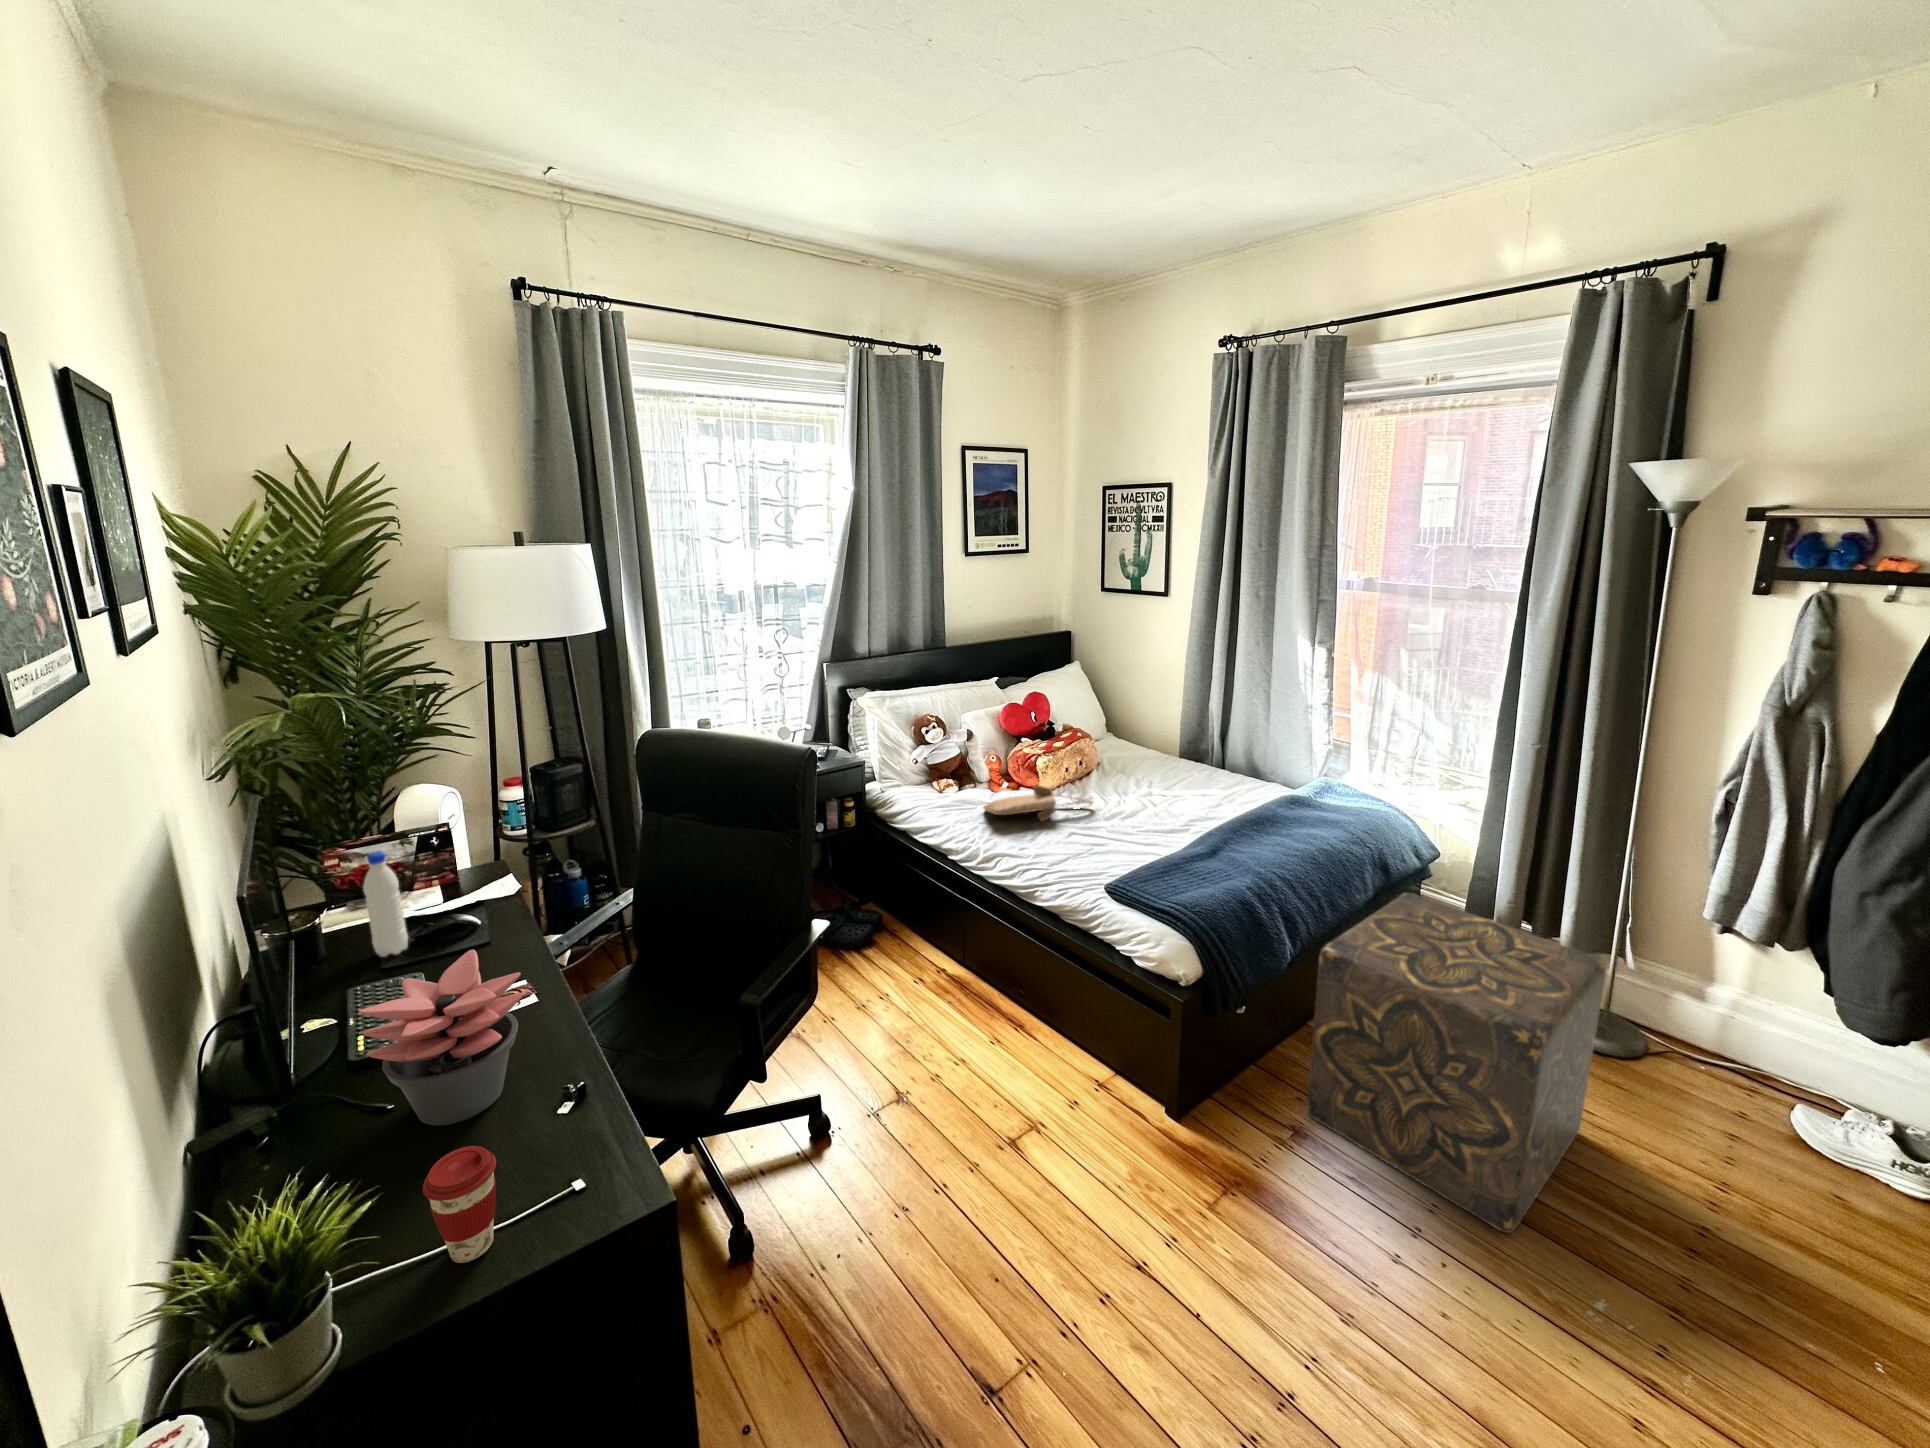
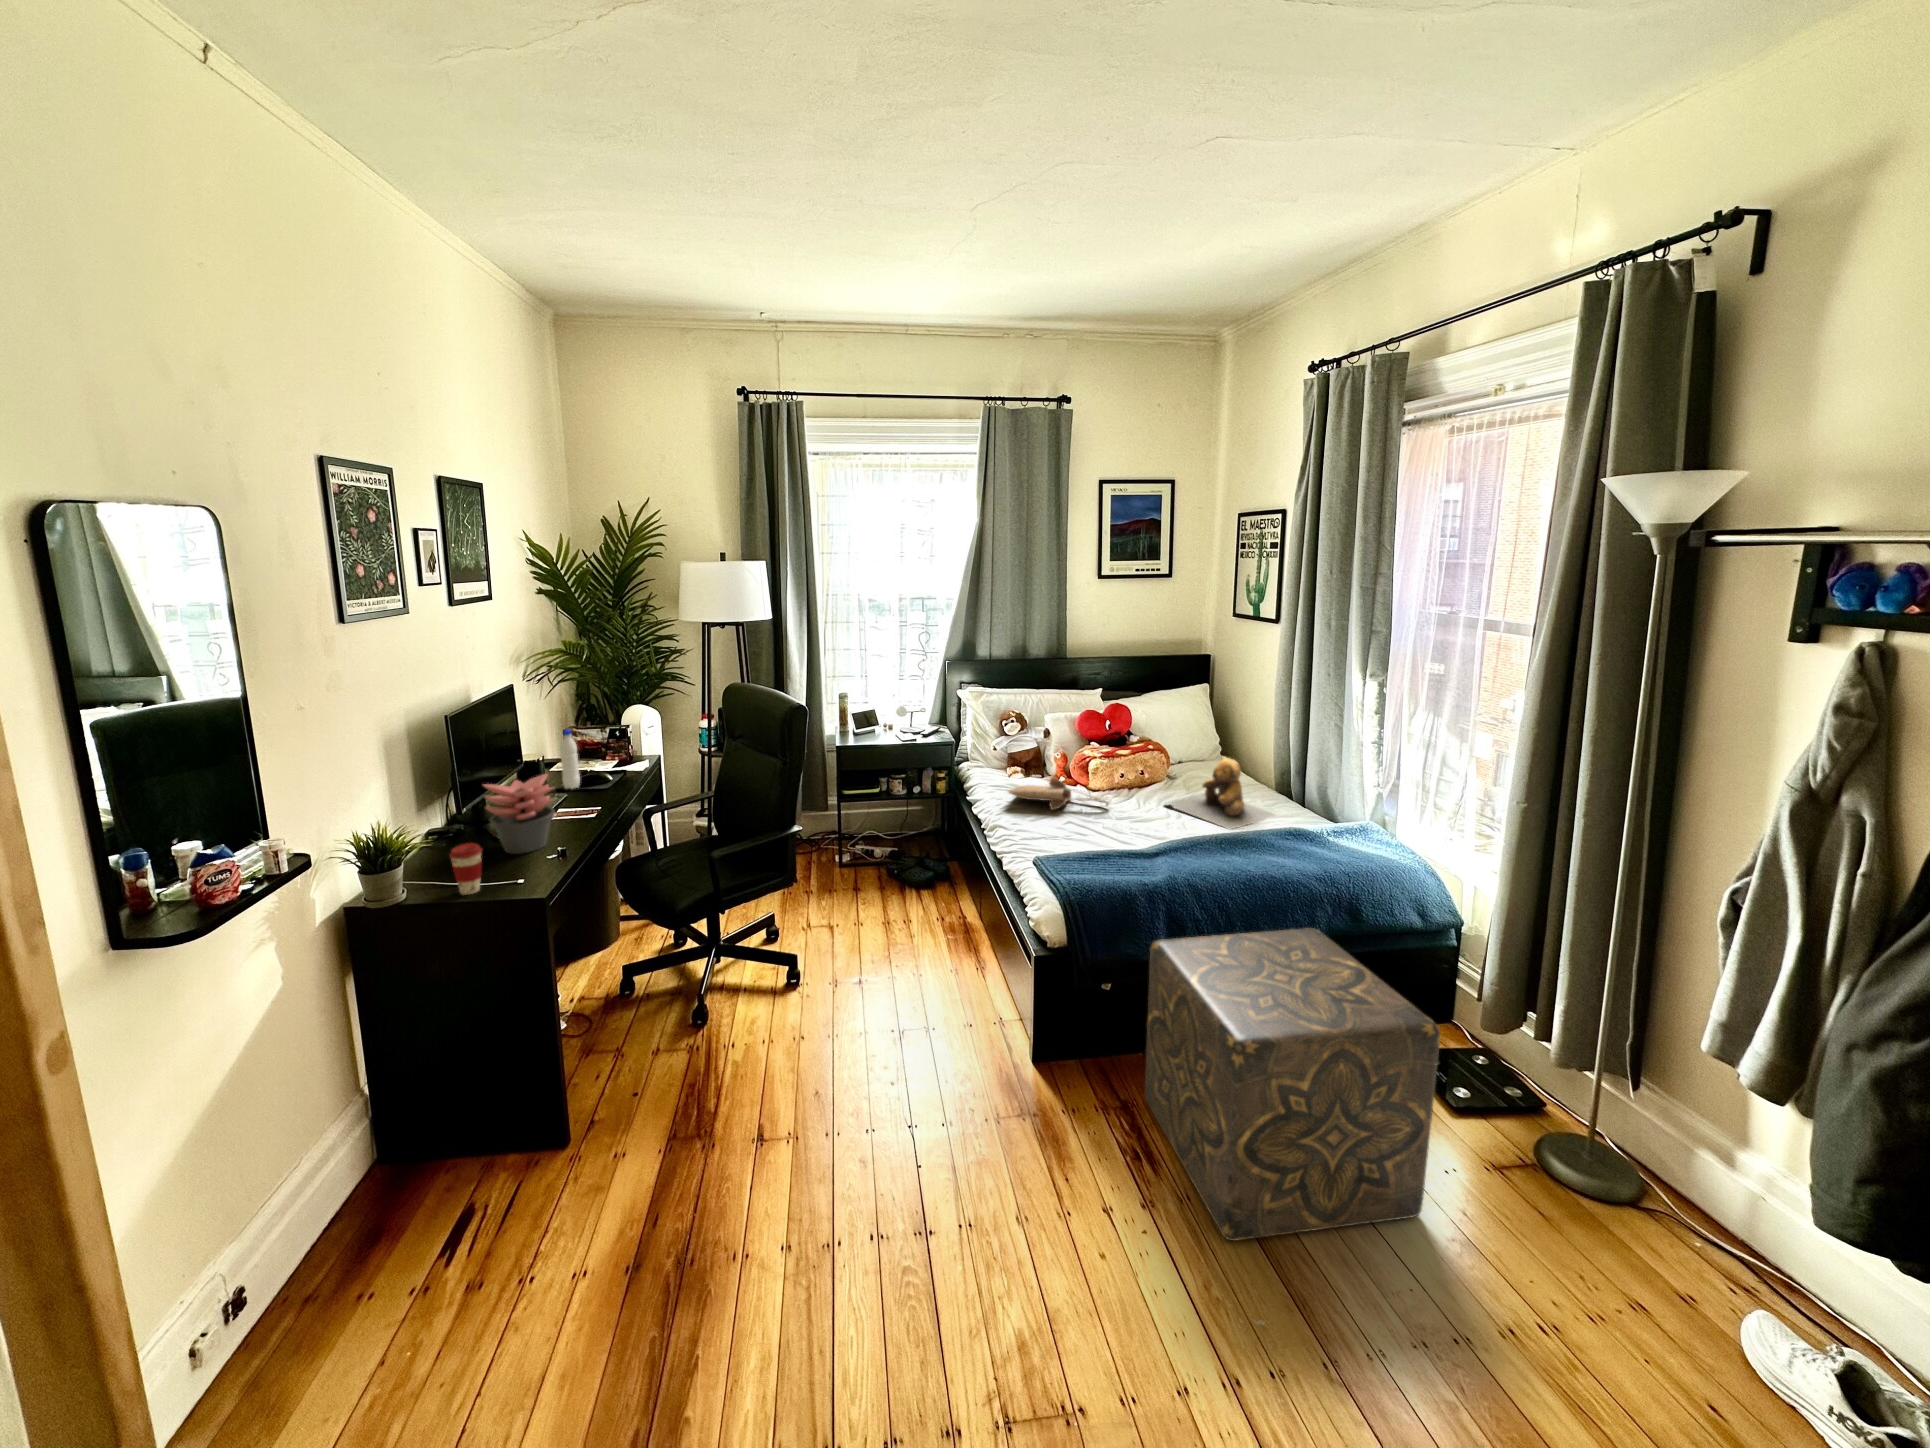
teddy bear: none [1132,735,1239,808] -> present [1166,757,1276,830]

